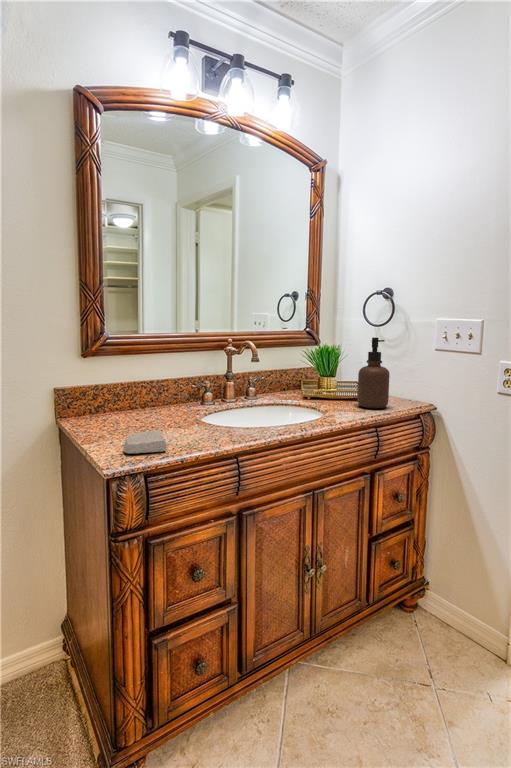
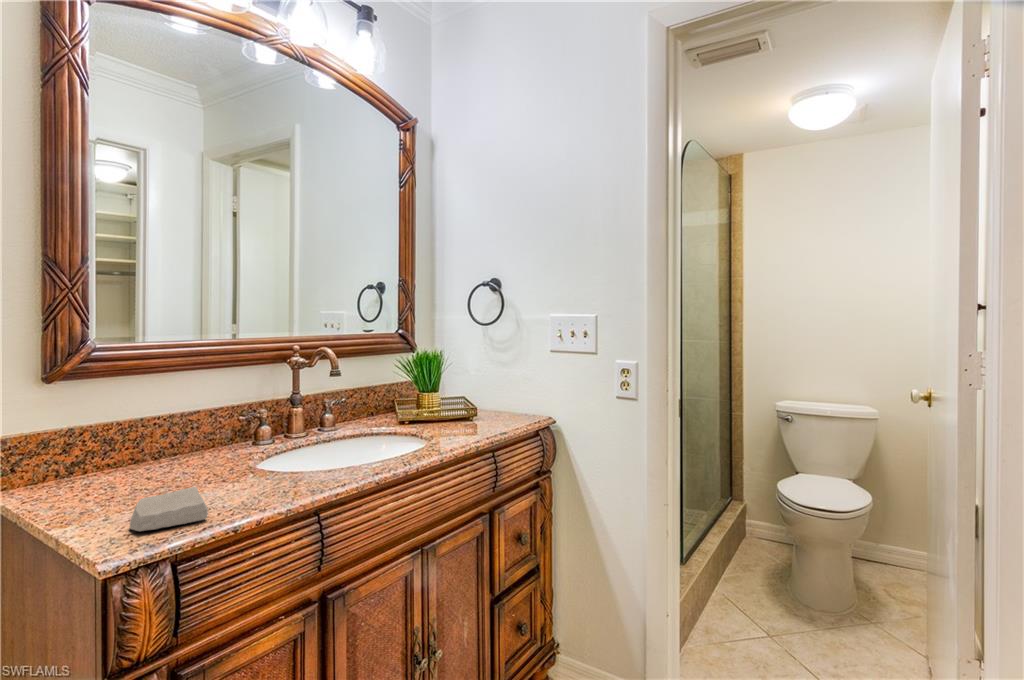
soap dispenser: present [358,337,390,409] -> none [467,343,504,430]

